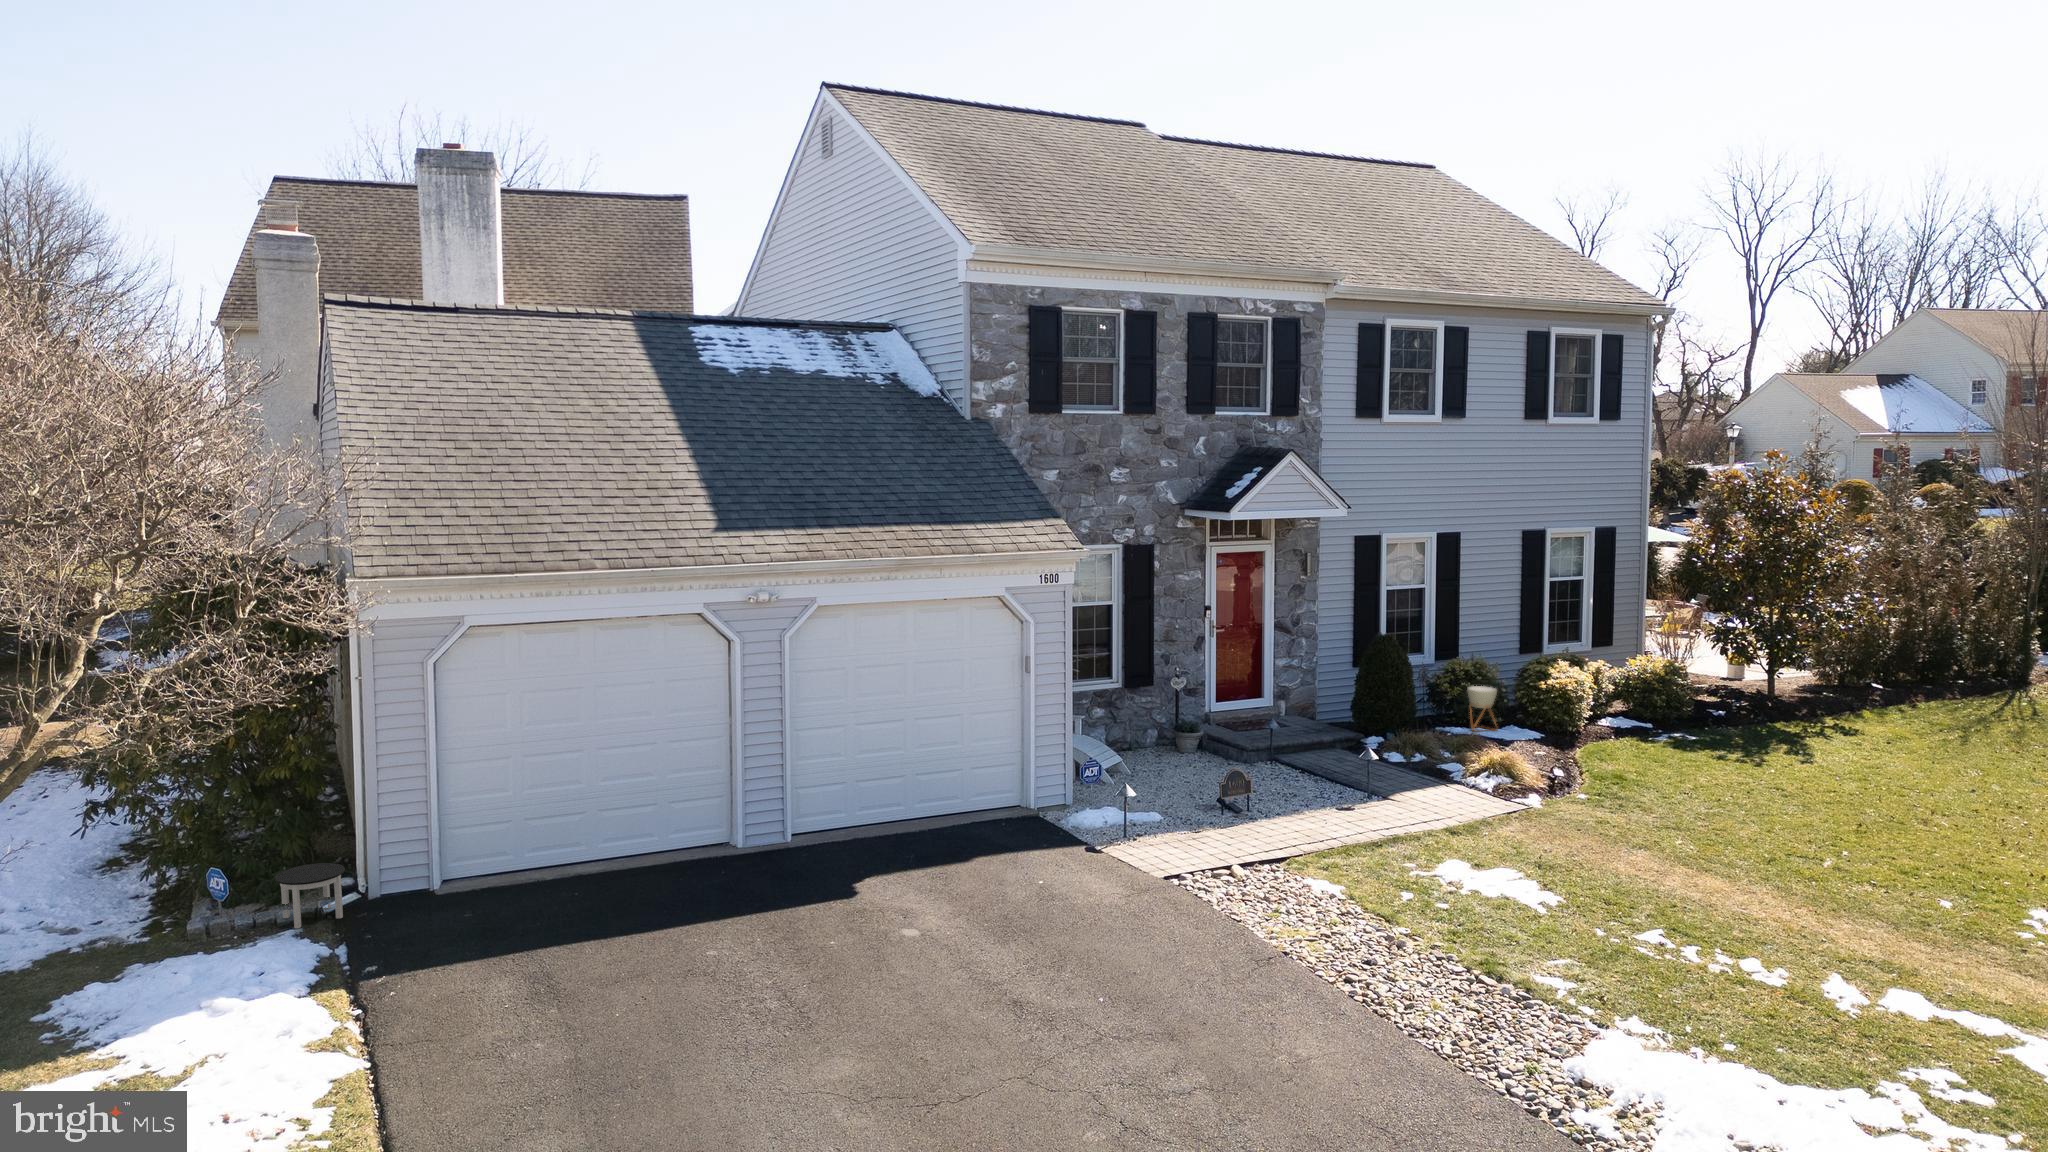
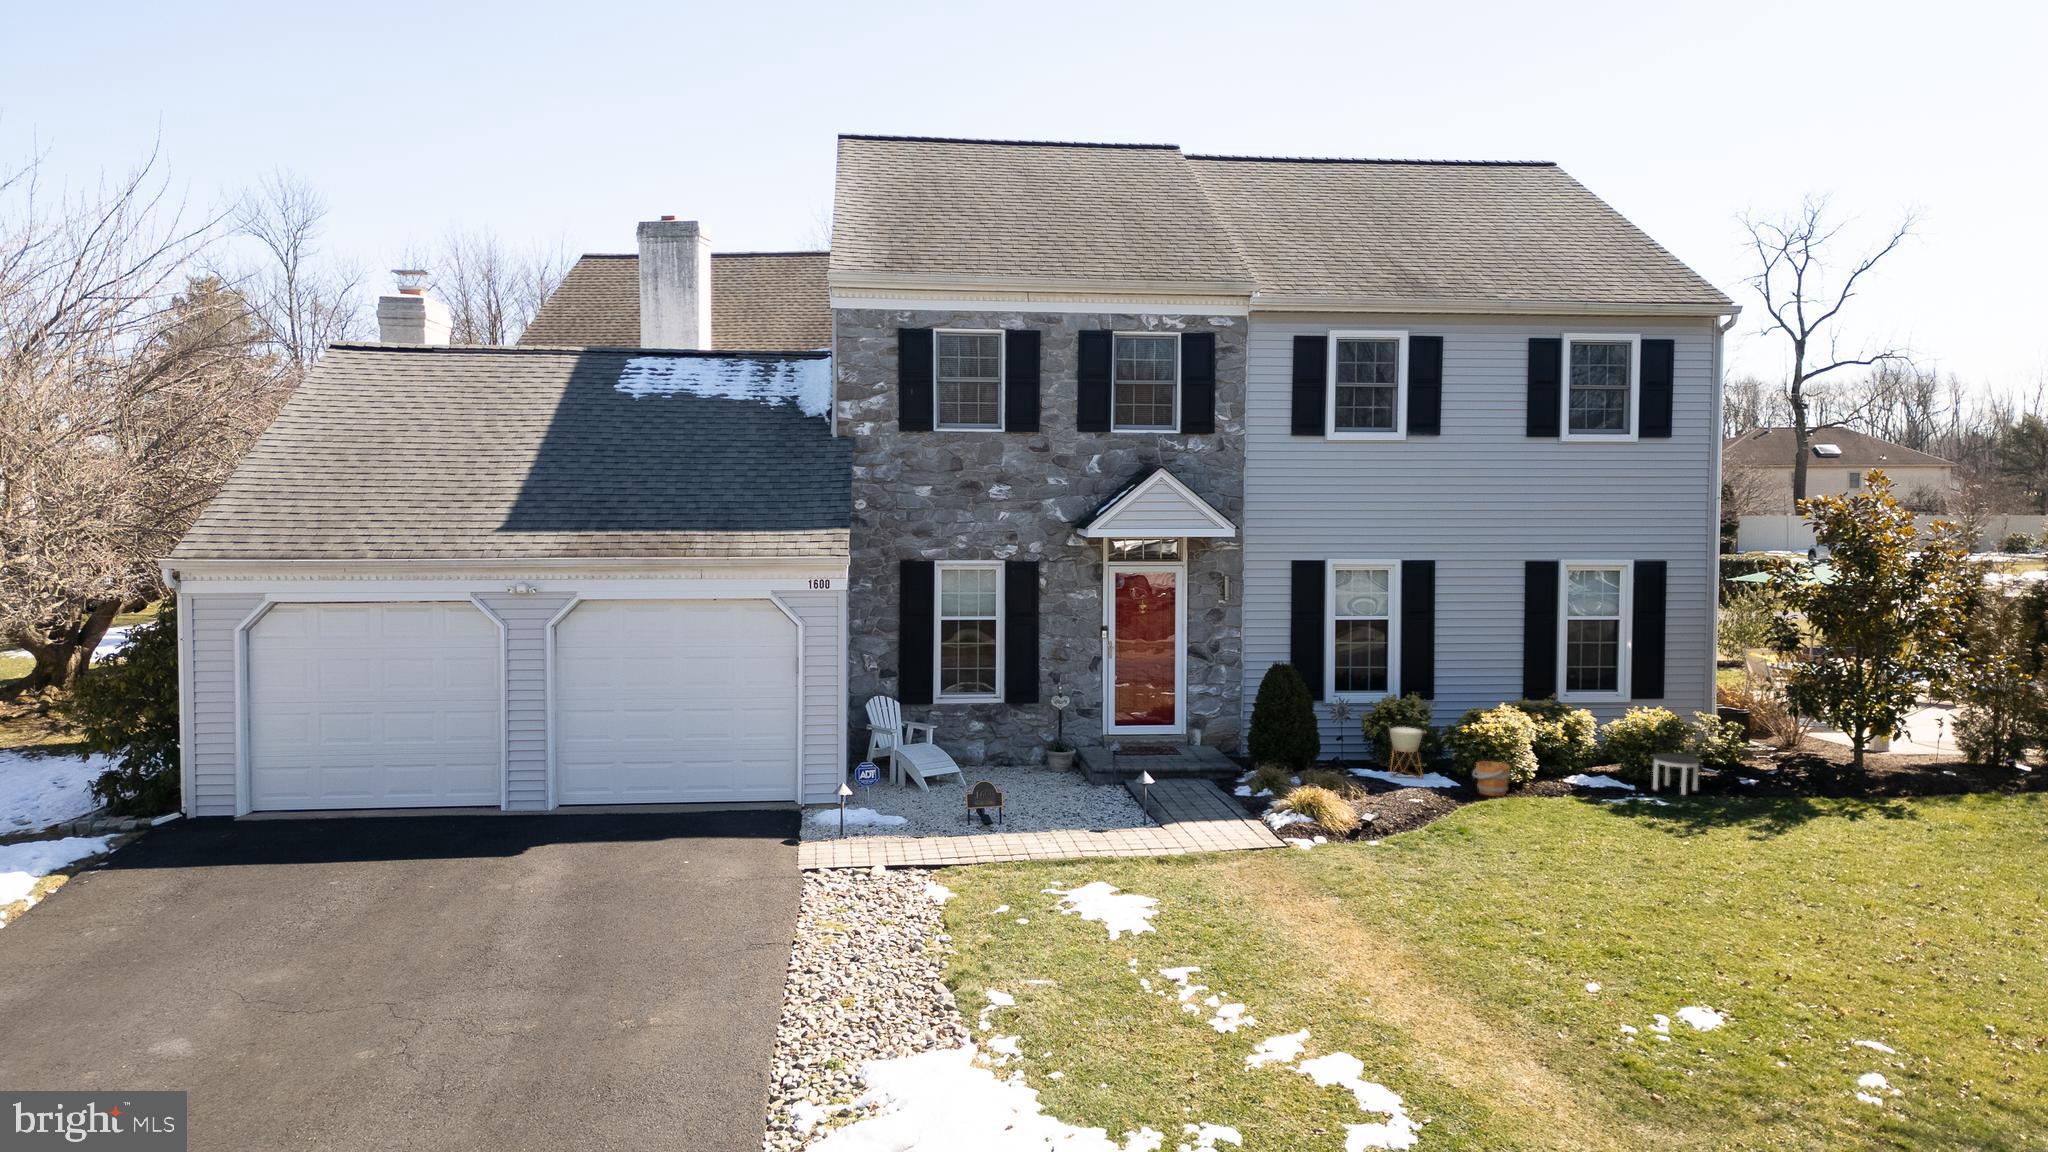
bucket: none [1551,711,1585,741] -> present [1473,761,1510,796]
round table: present [275,863,345,928] -> present [1652,753,1701,795]

